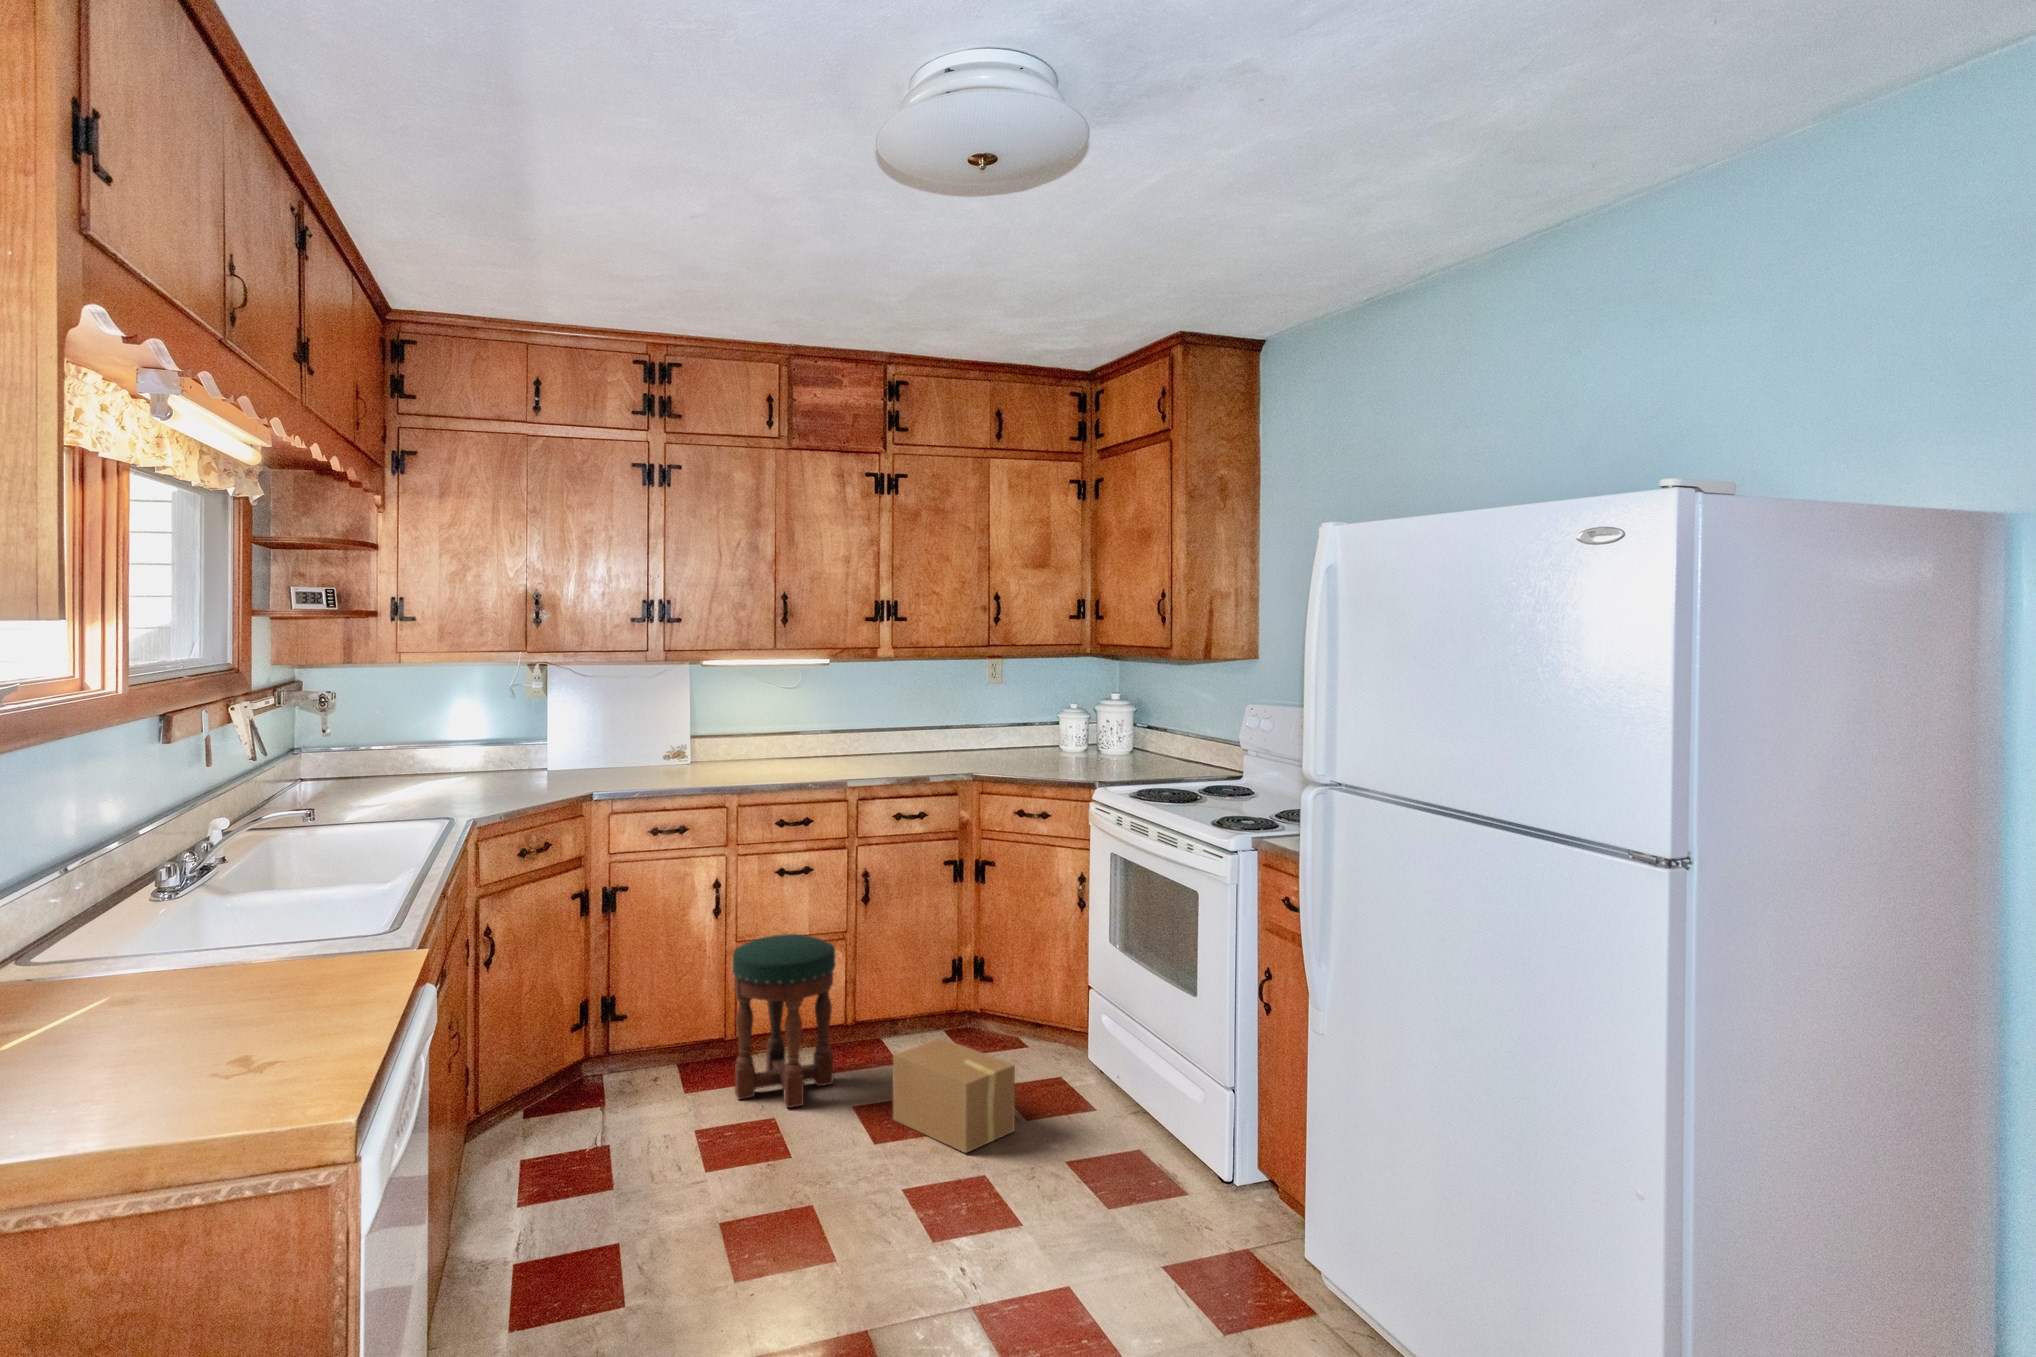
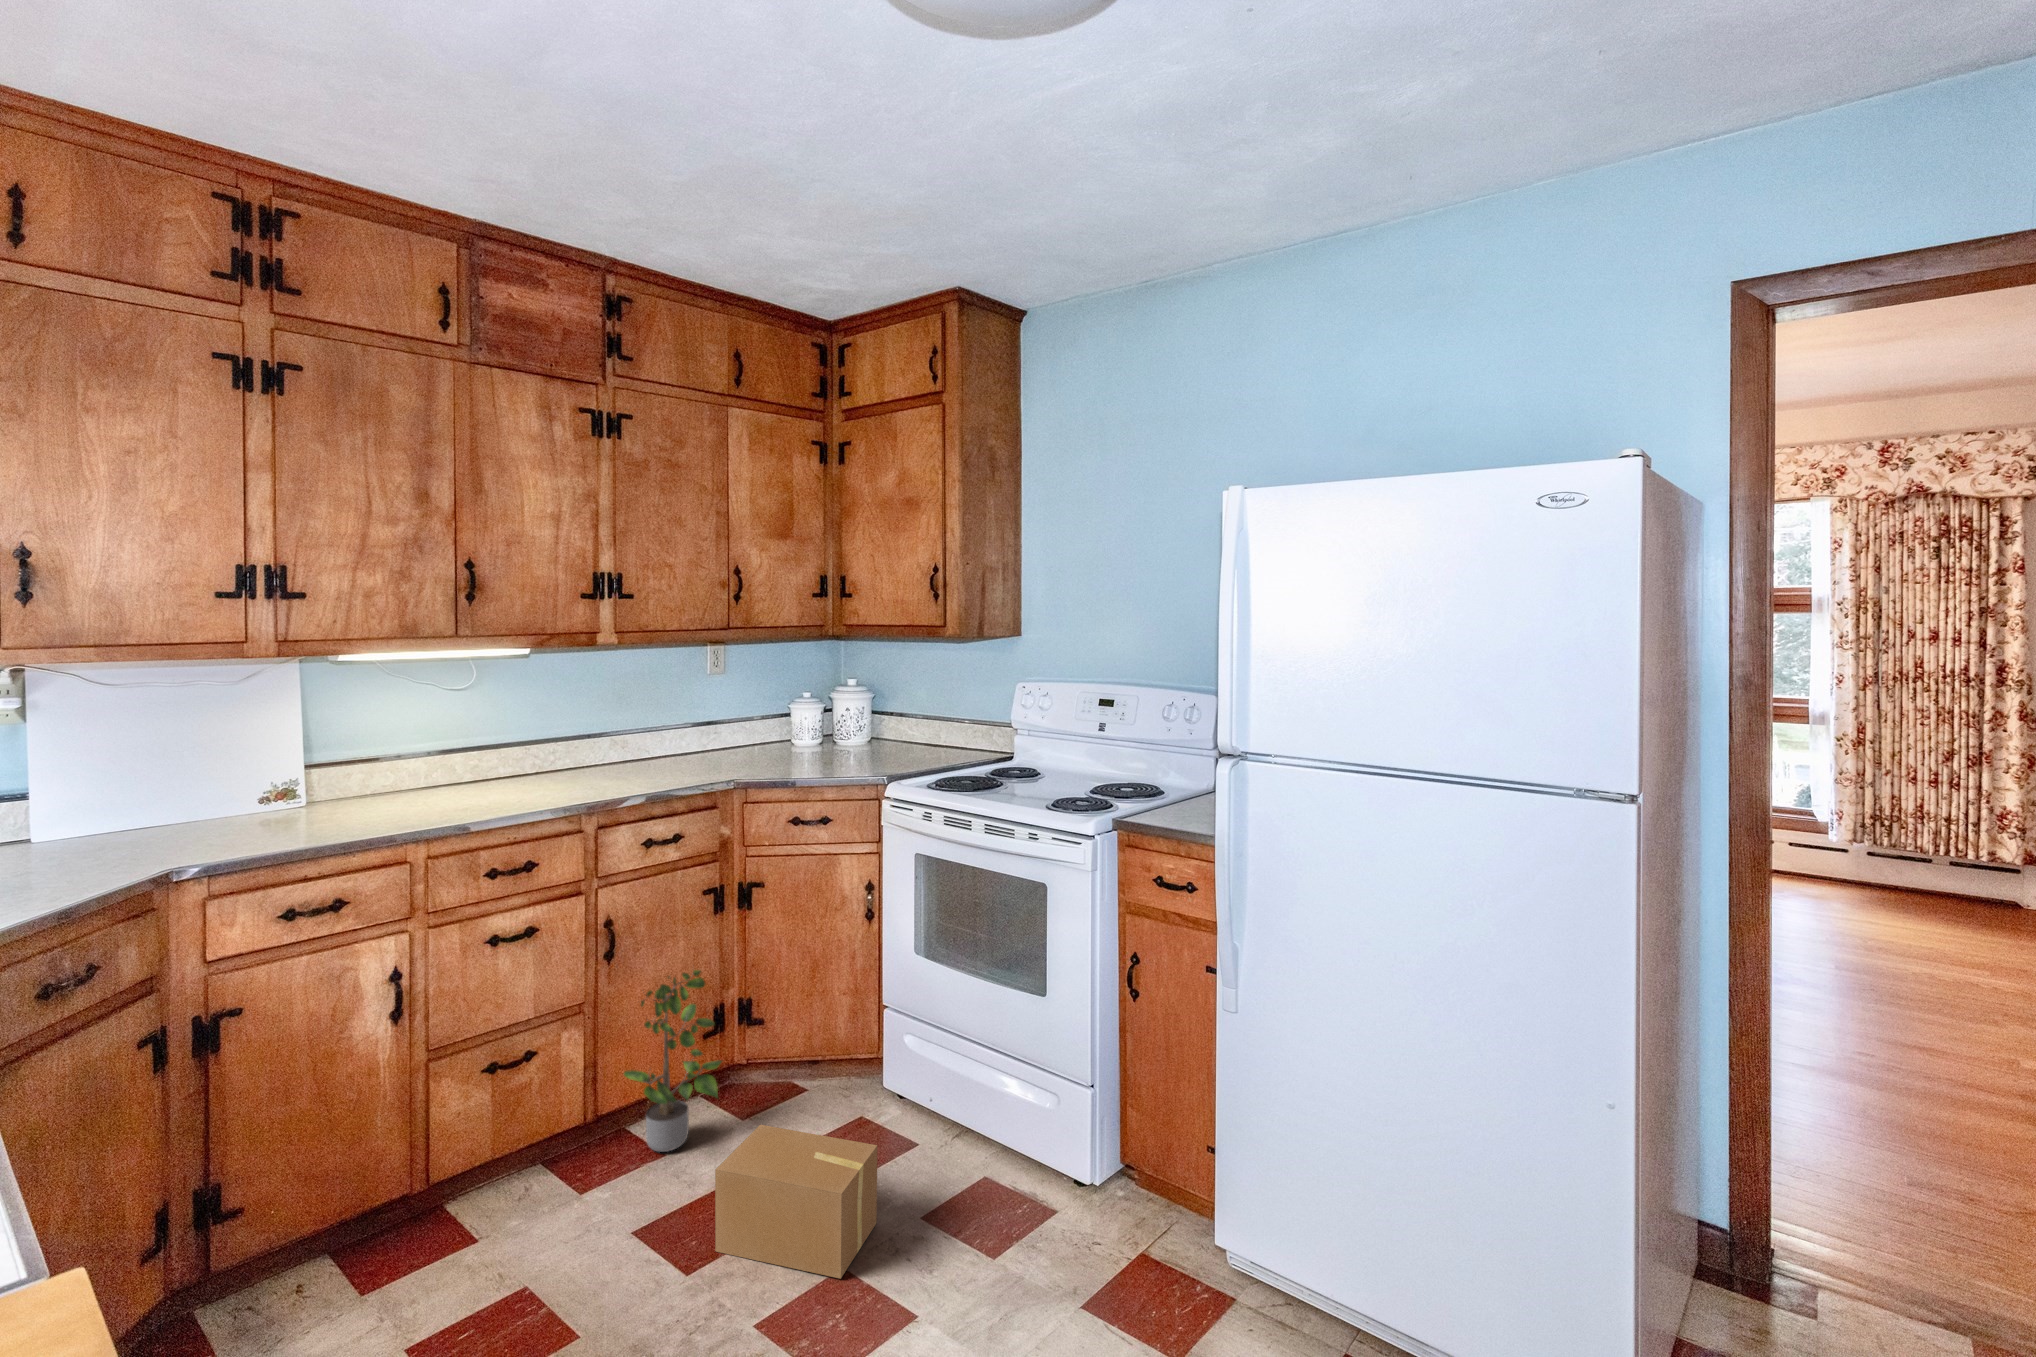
potted plant: none [866,914,949,1060] -> present [623,970,722,1152]
stool: present [733,934,836,1108] -> none [450,1027,607,1284]

